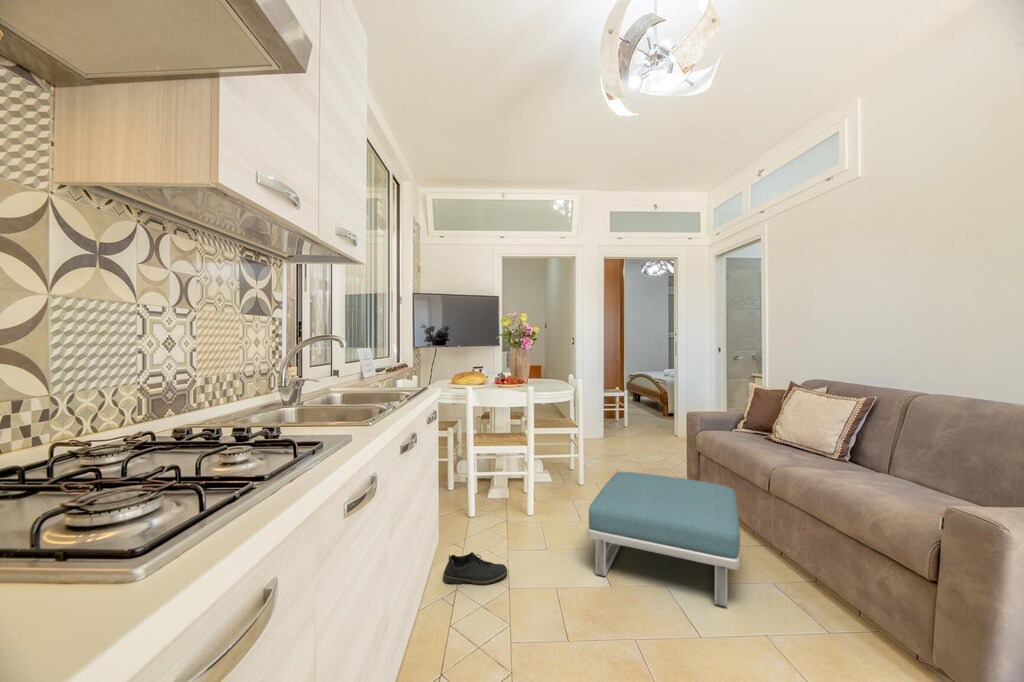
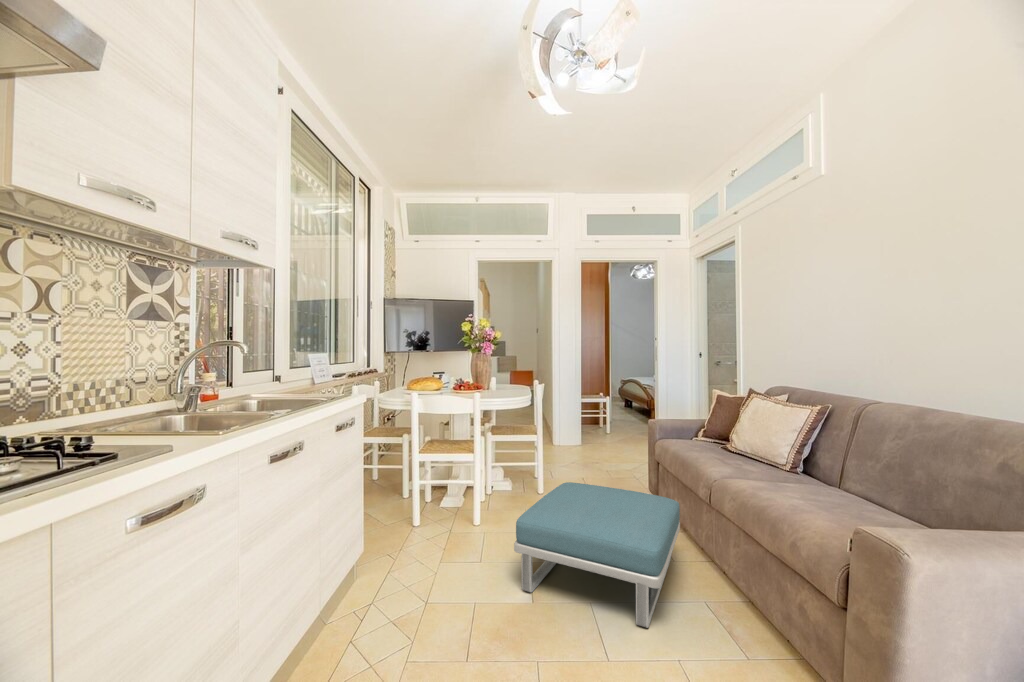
shoe: present [443,552,508,585] -> none [362,565,431,599]

